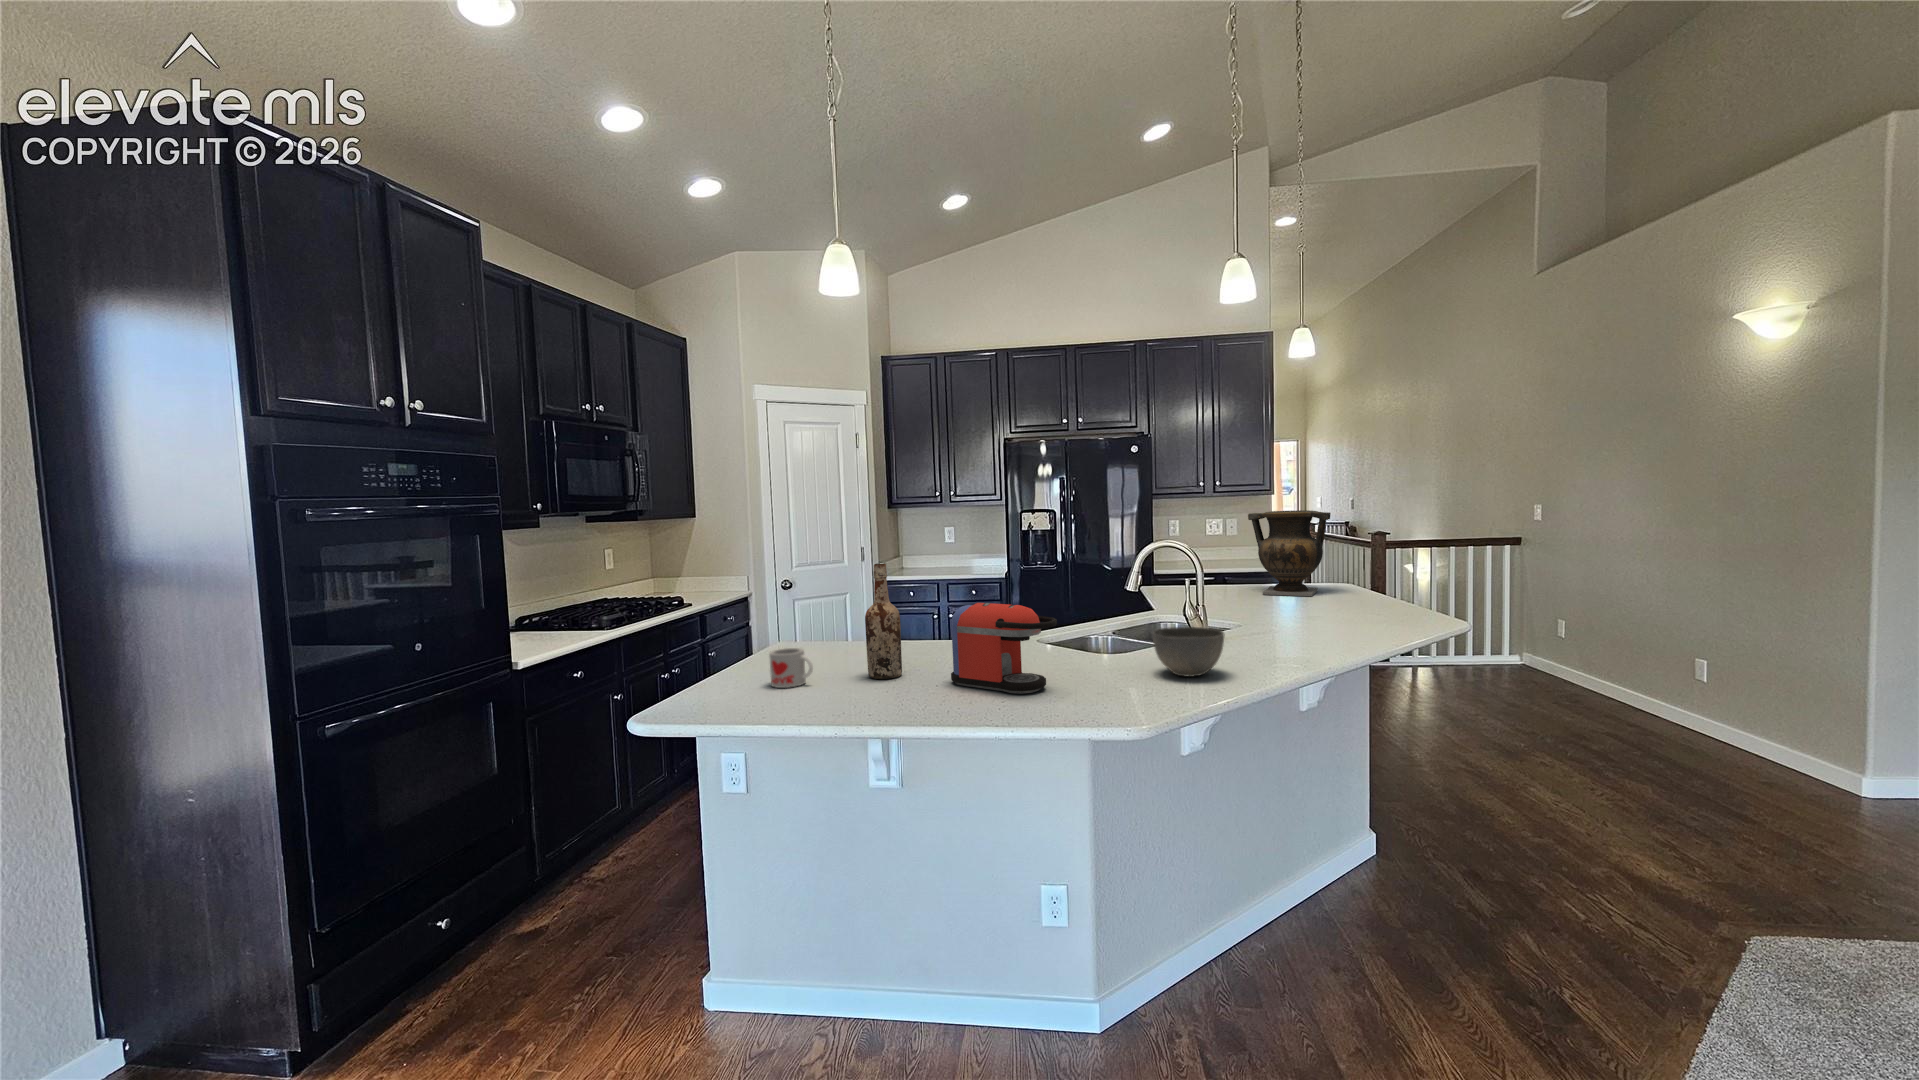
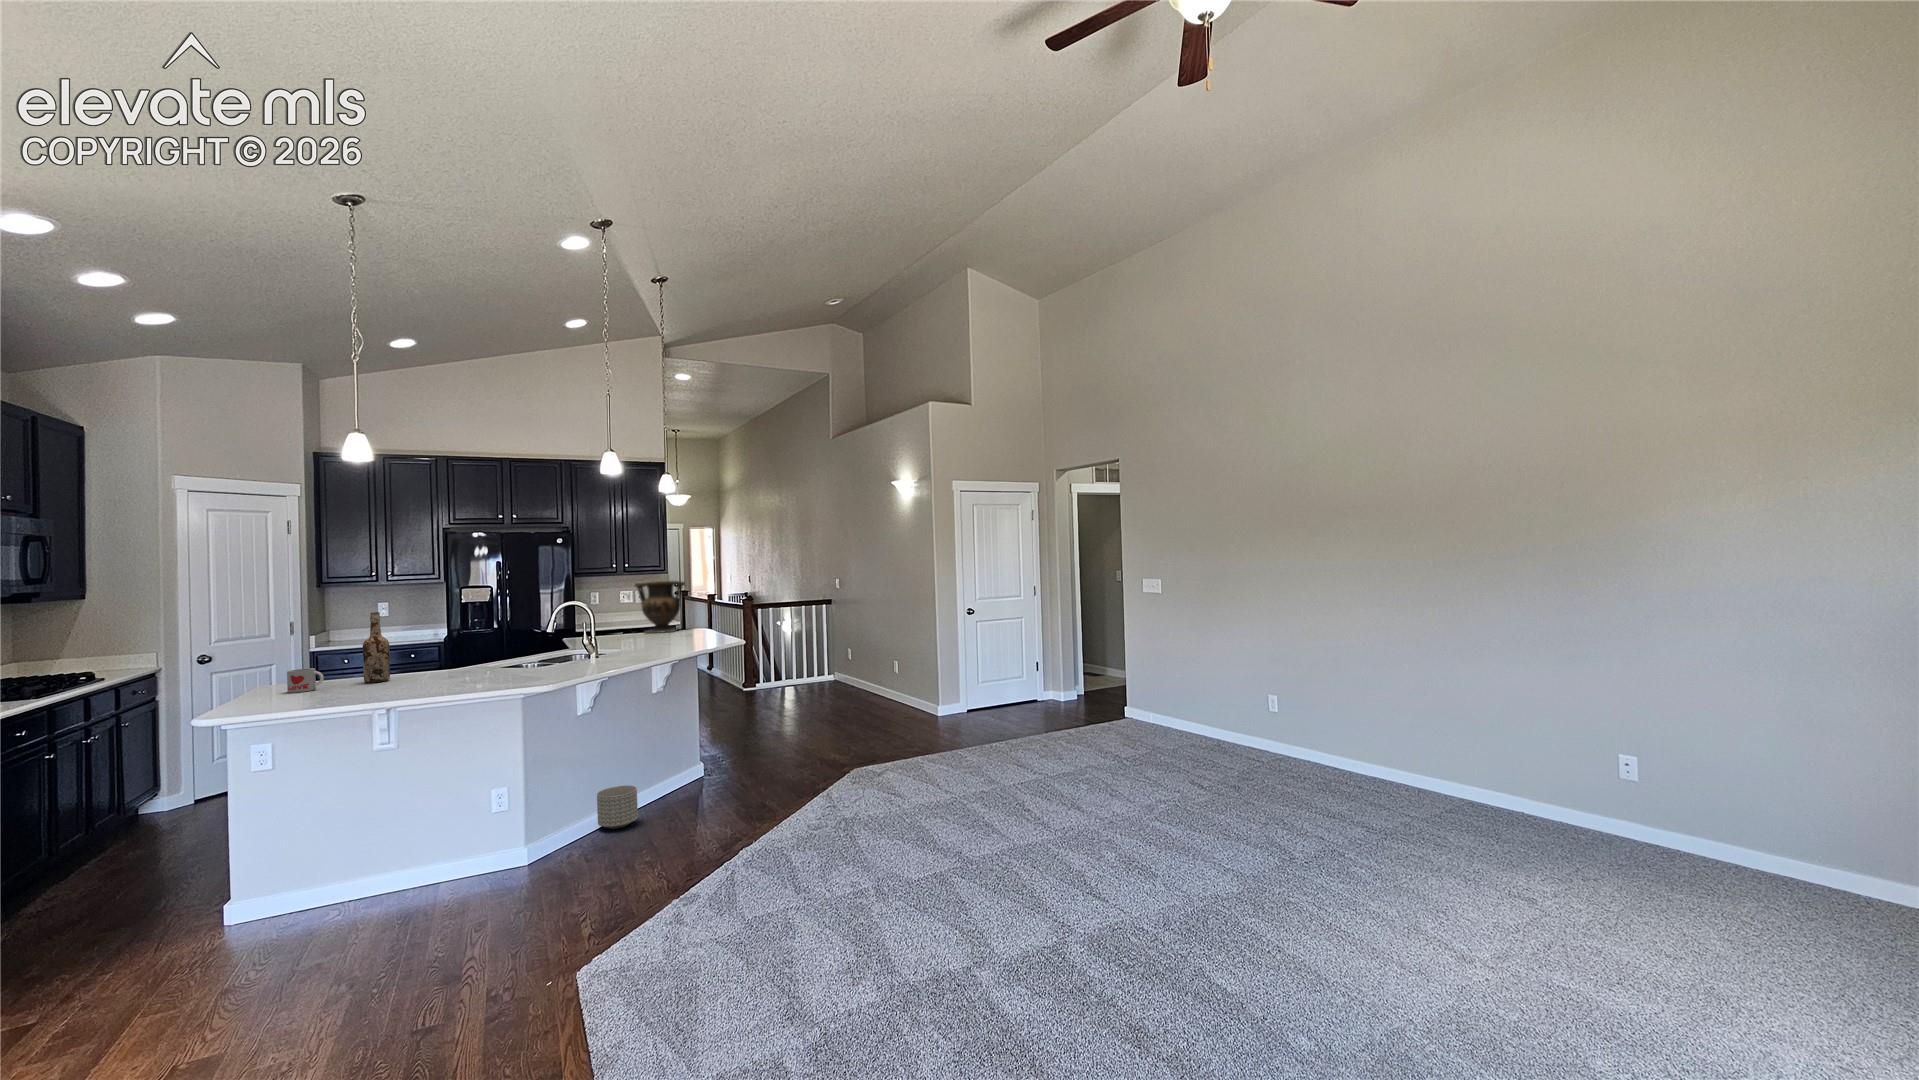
coffee maker: present [951,603,1057,694] -> none [428,629,500,679]
bowl: present [1153,627,1225,677] -> none [557,639,597,663]
planter: none [1216,896,1291,989] -> present [597,785,638,829]

